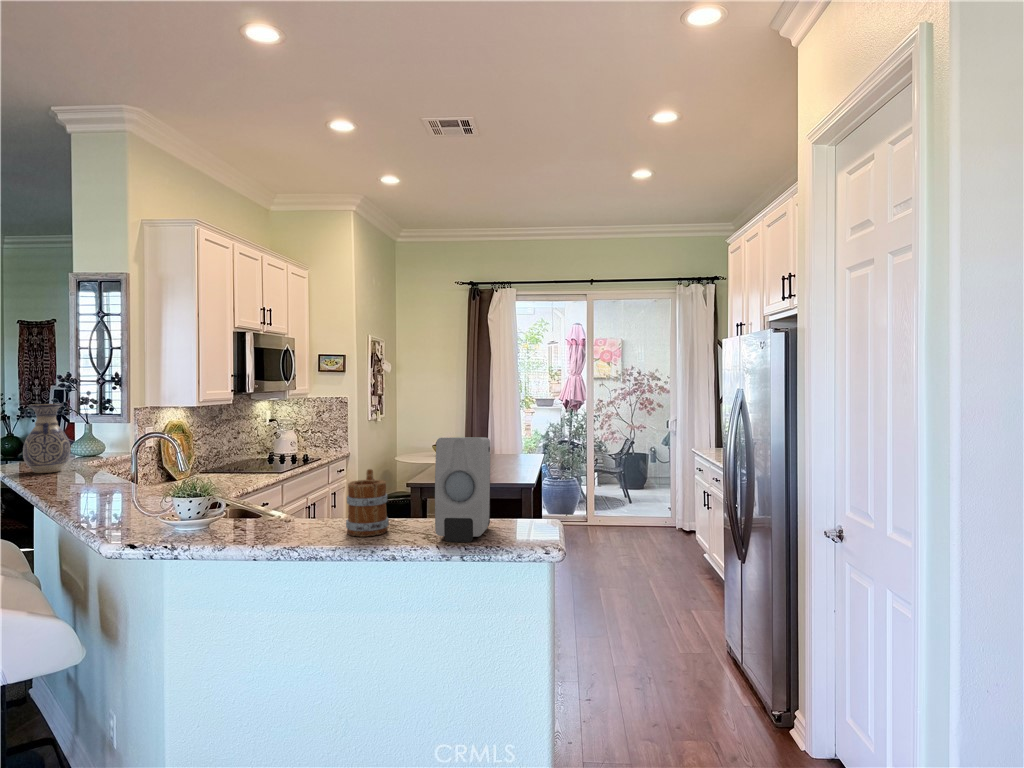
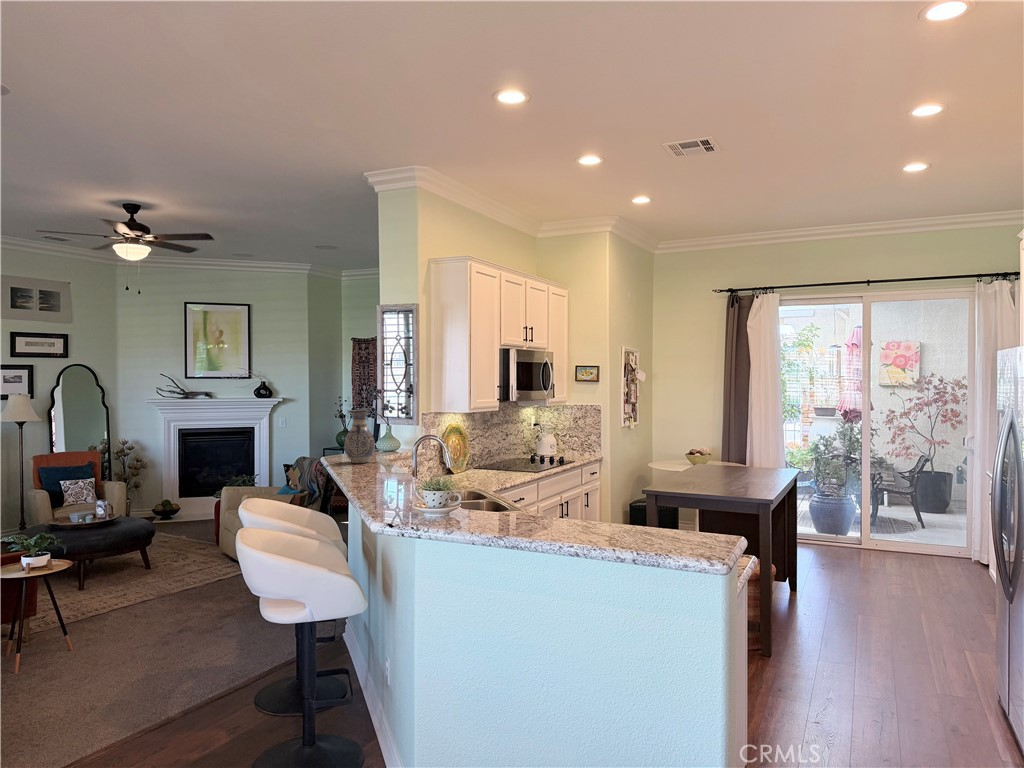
soap dispenser: present [435,437,490,542] -> none [615,453,674,548]
mug: present [346,469,389,536] -> none [545,477,582,534]

